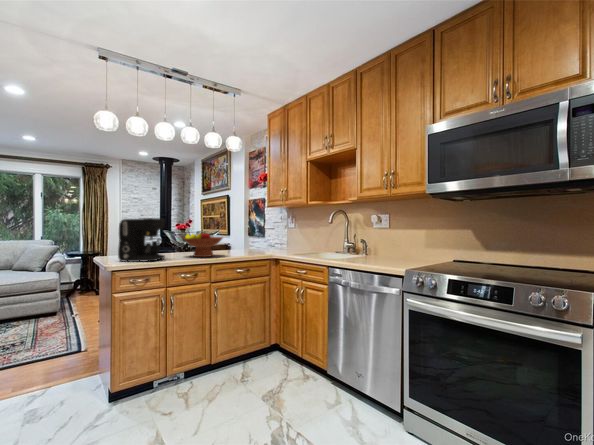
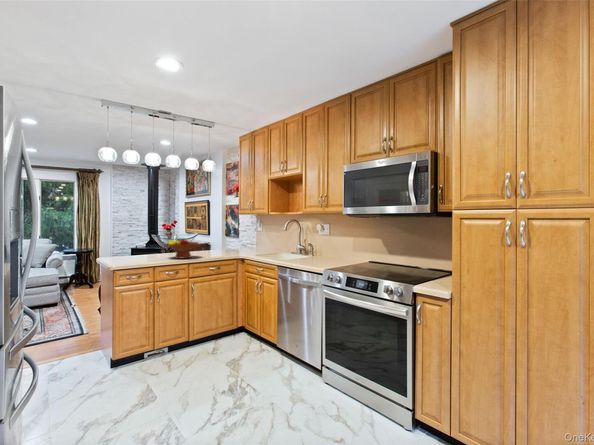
coffee maker: present [118,218,165,262] -> none [117,229,153,263]

